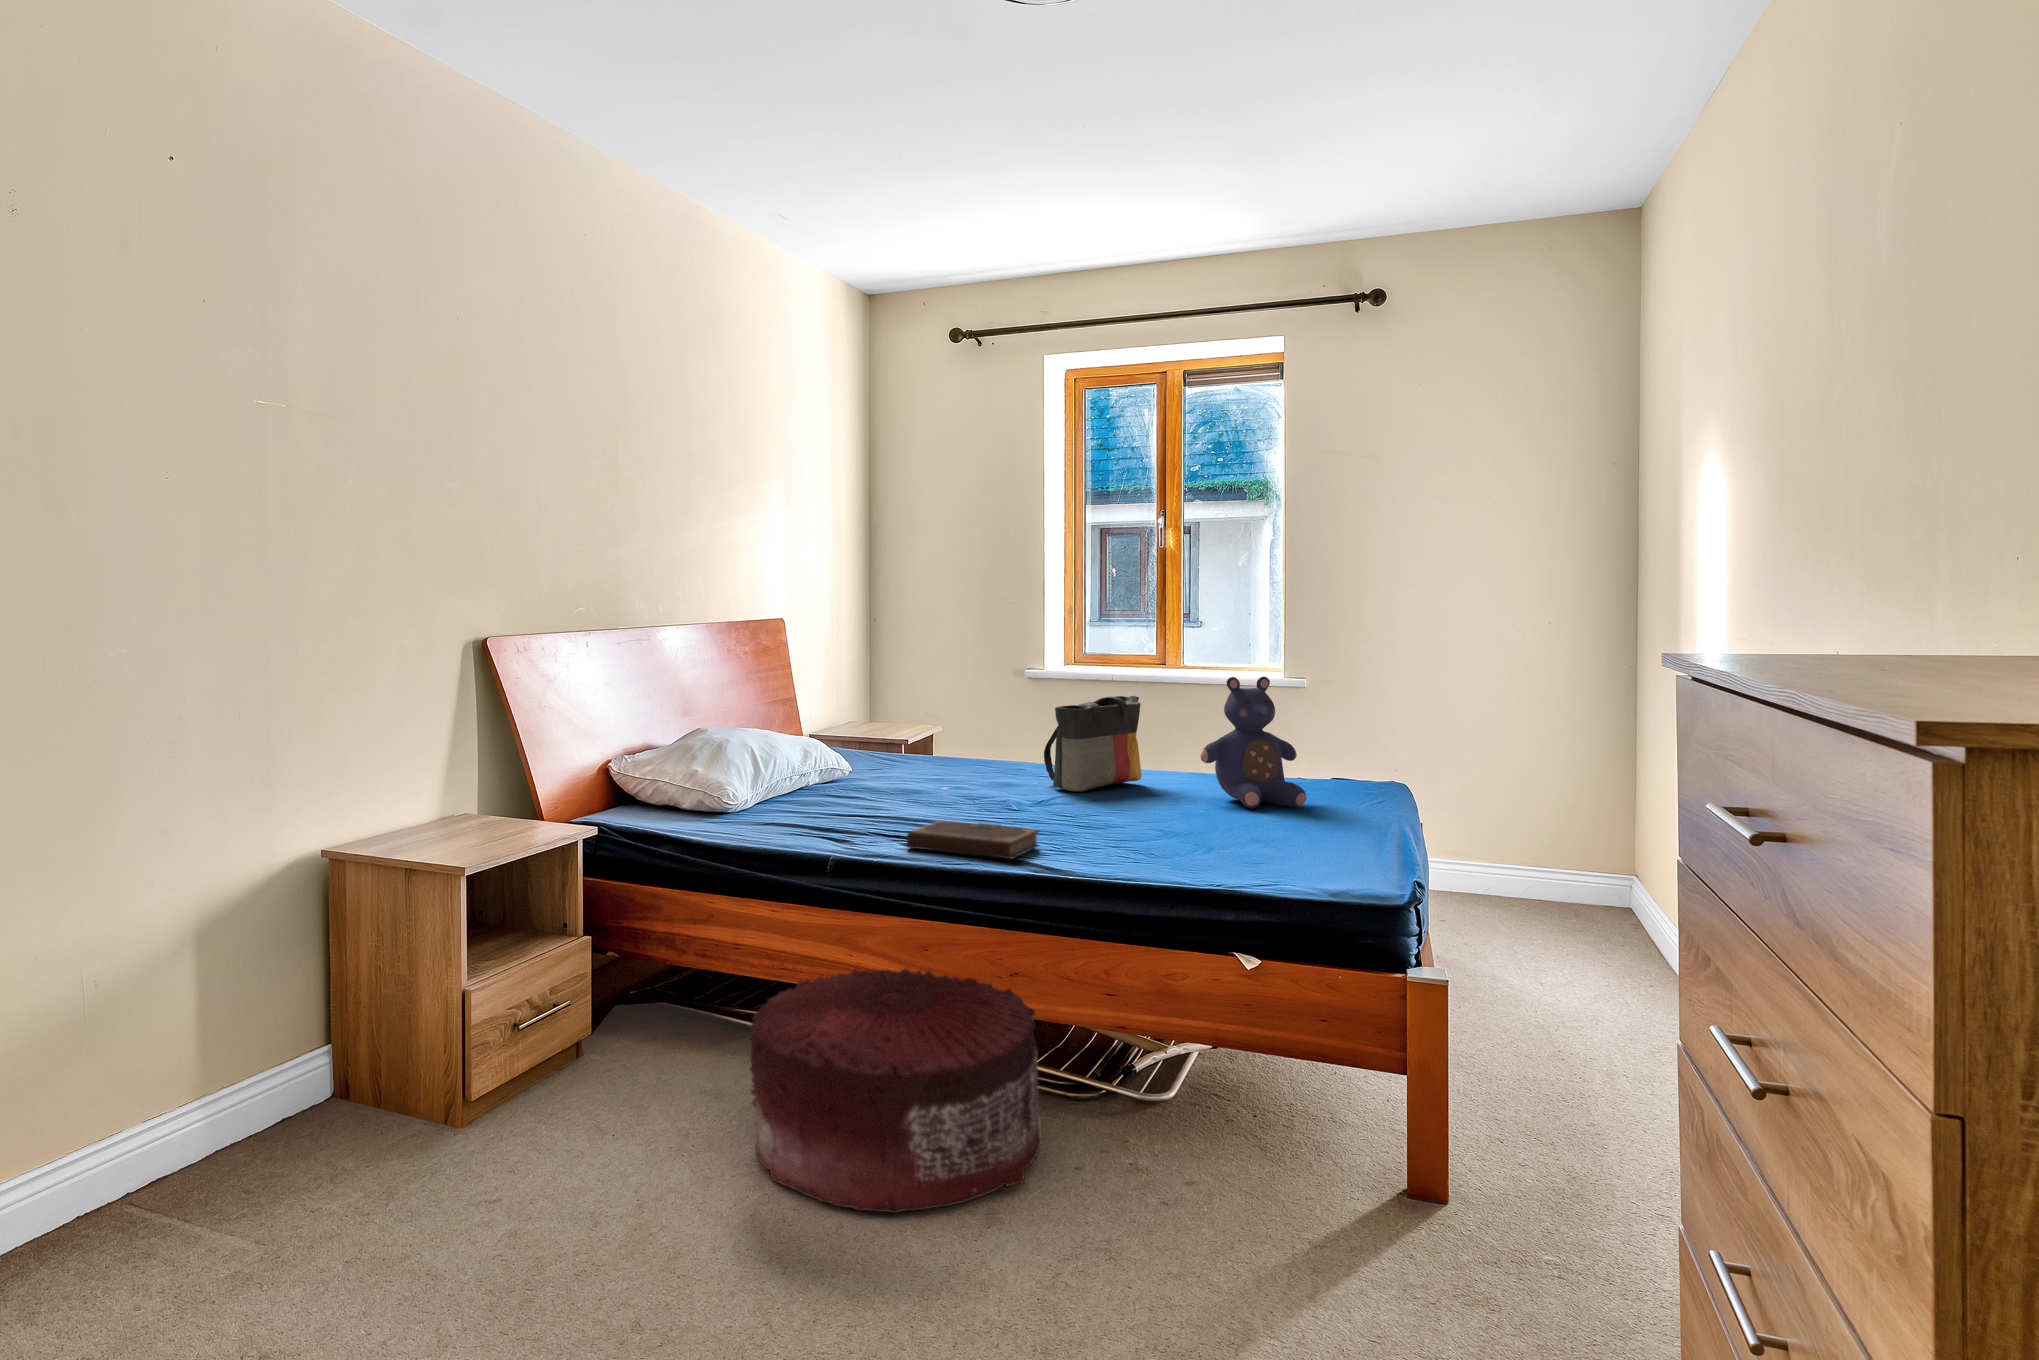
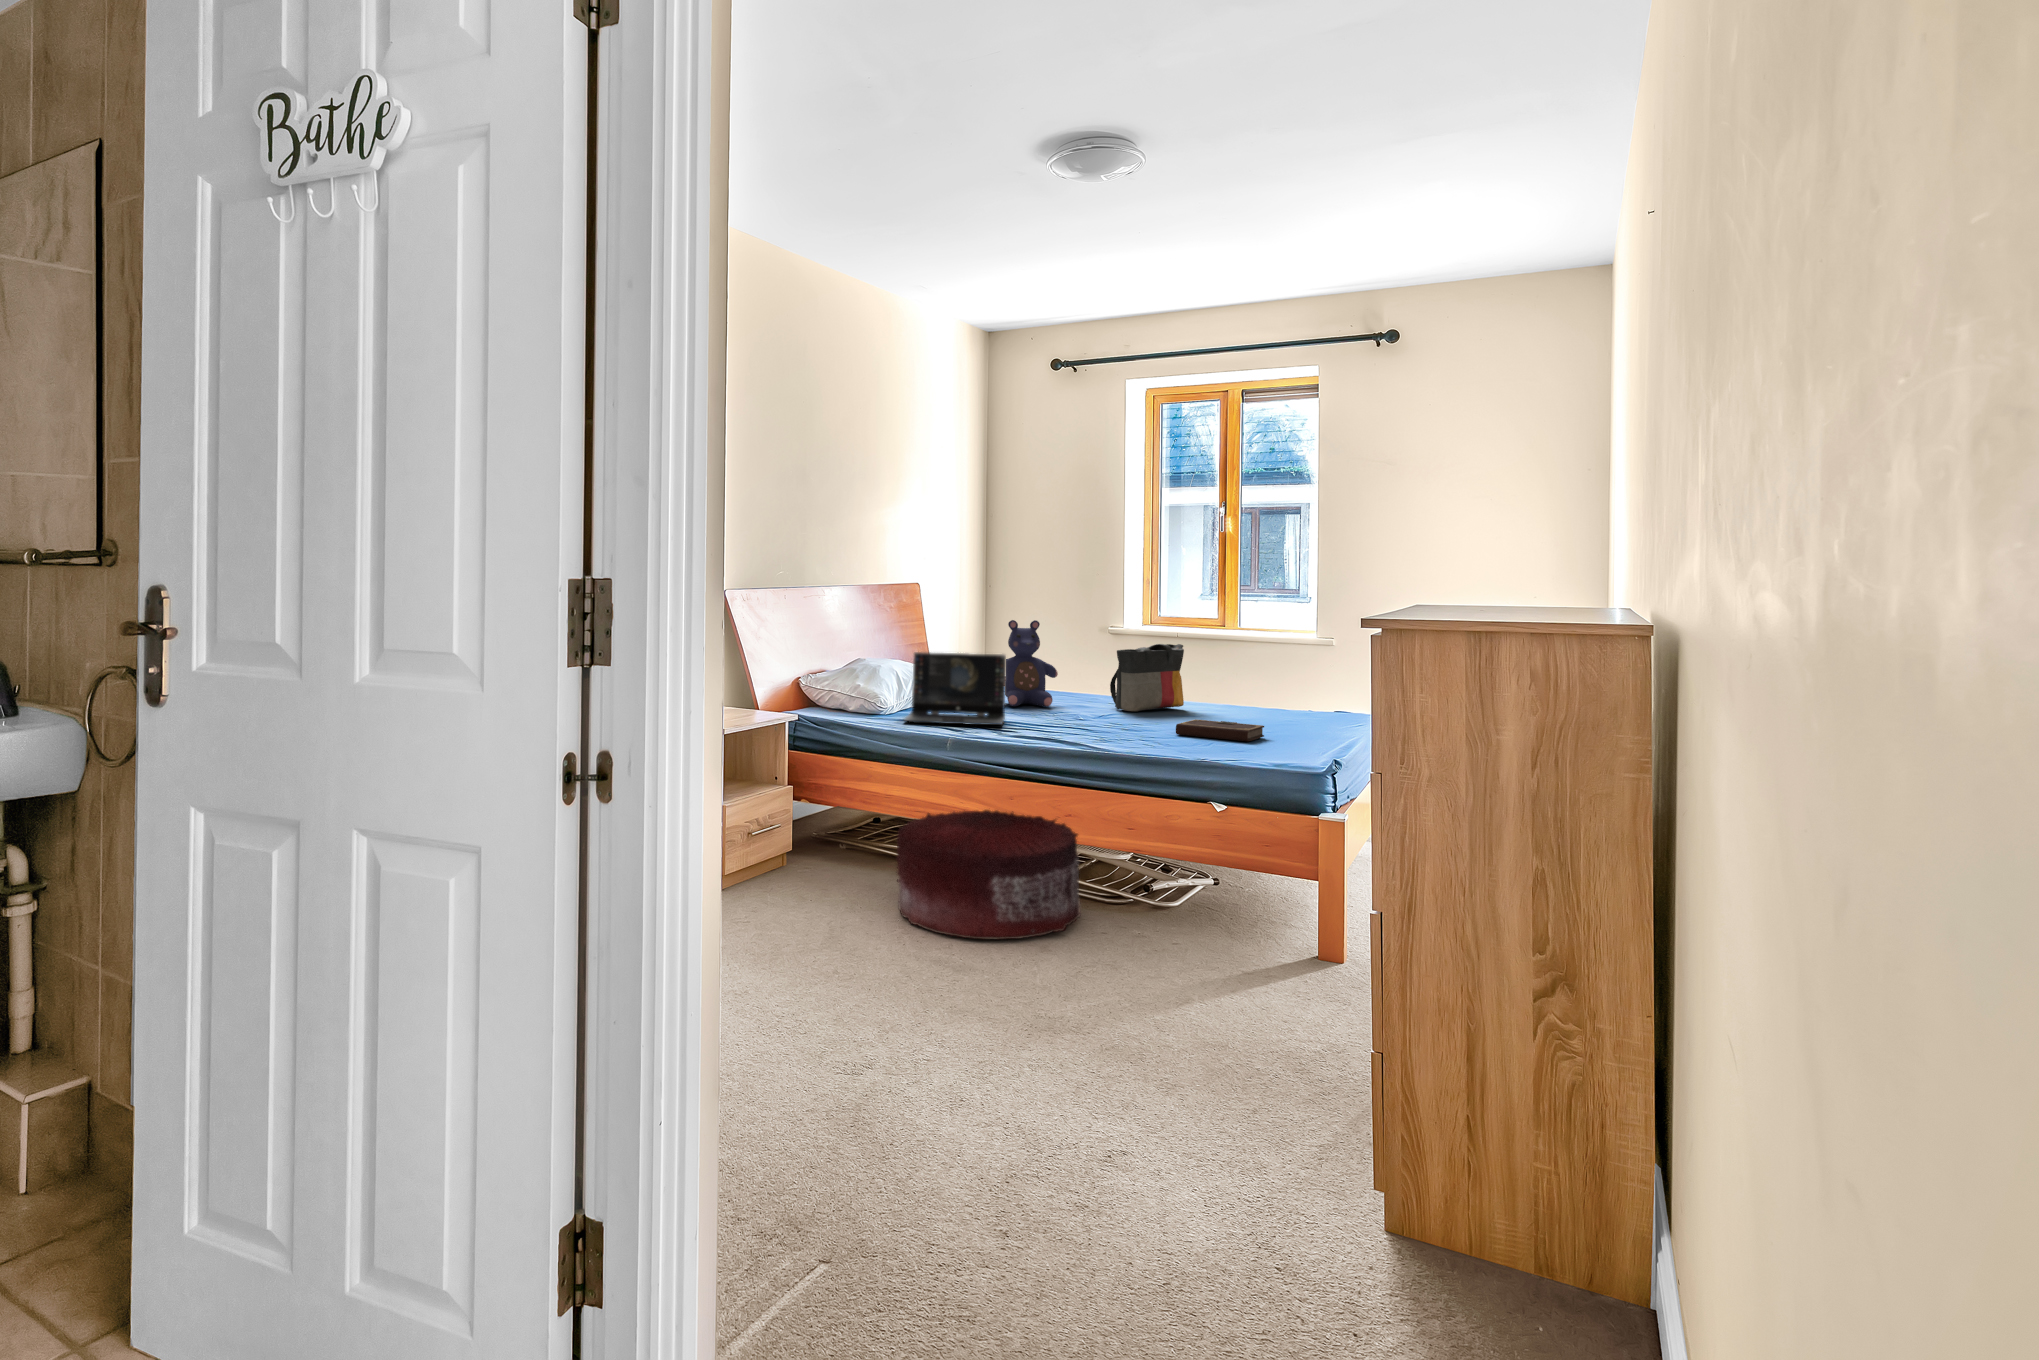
teddy bear: present [1201,677,1306,808] -> present [1005,620,1058,707]
laptop: none [761,721,909,830] -> present [904,652,1006,725]
notebook: present [906,820,1039,859] -> present [1176,719,1264,741]

